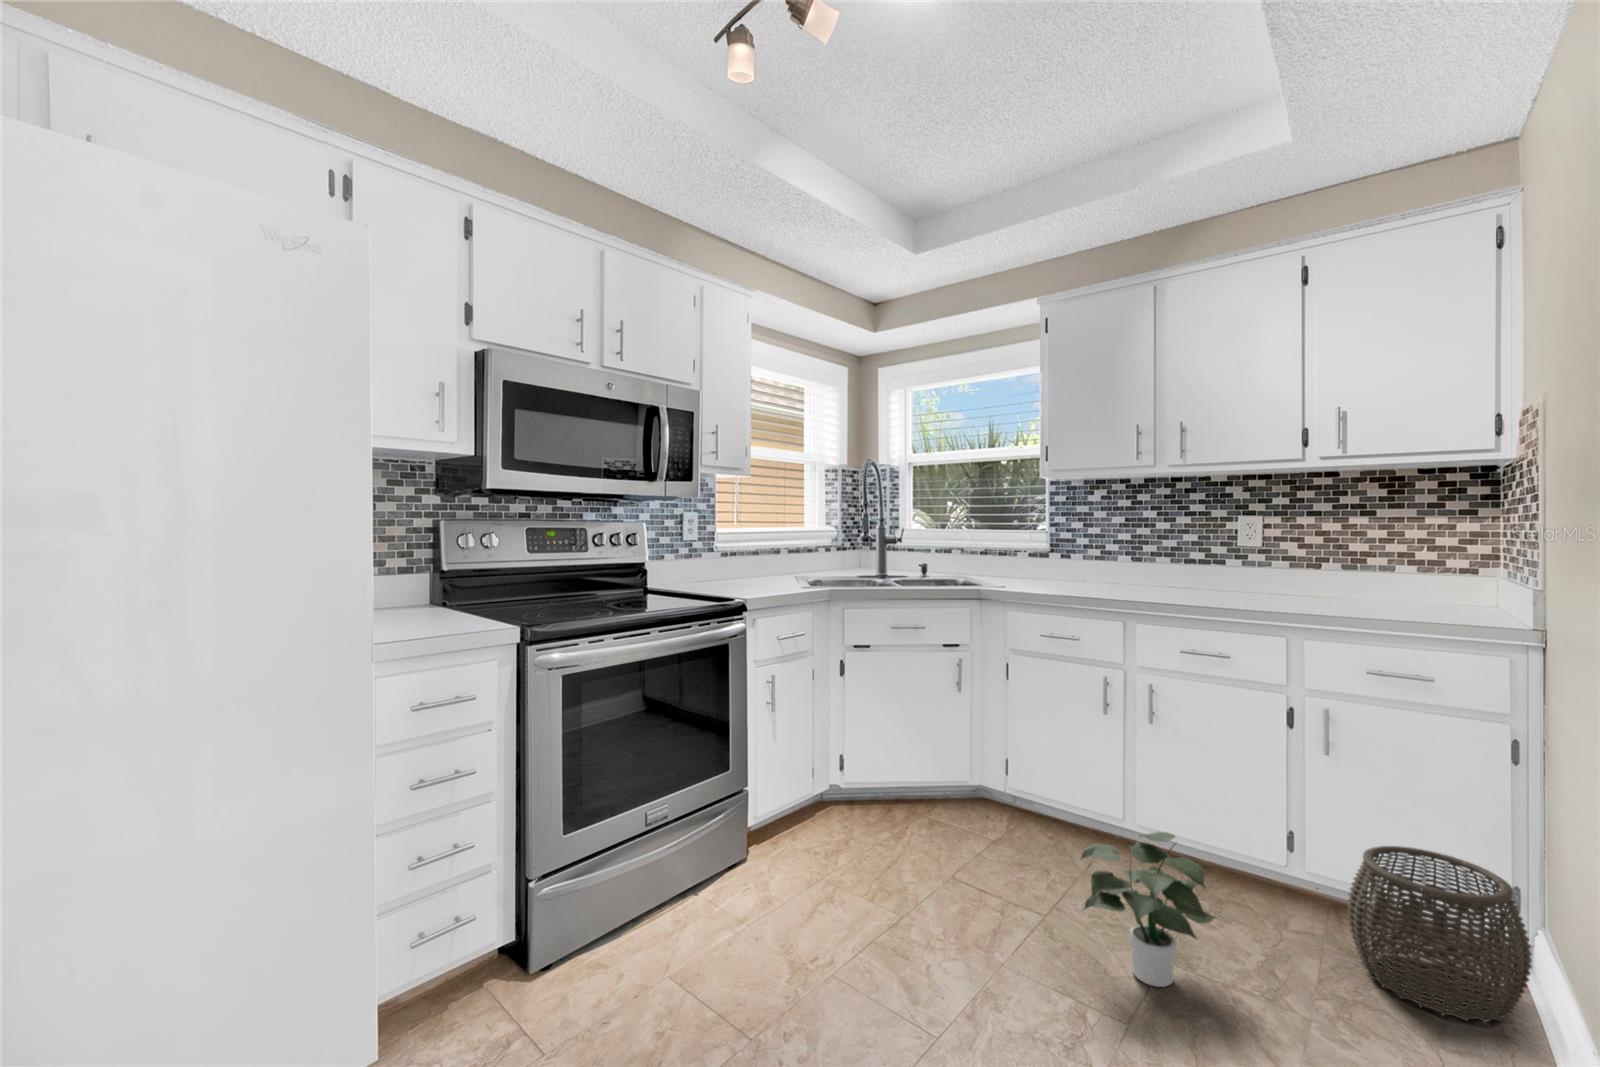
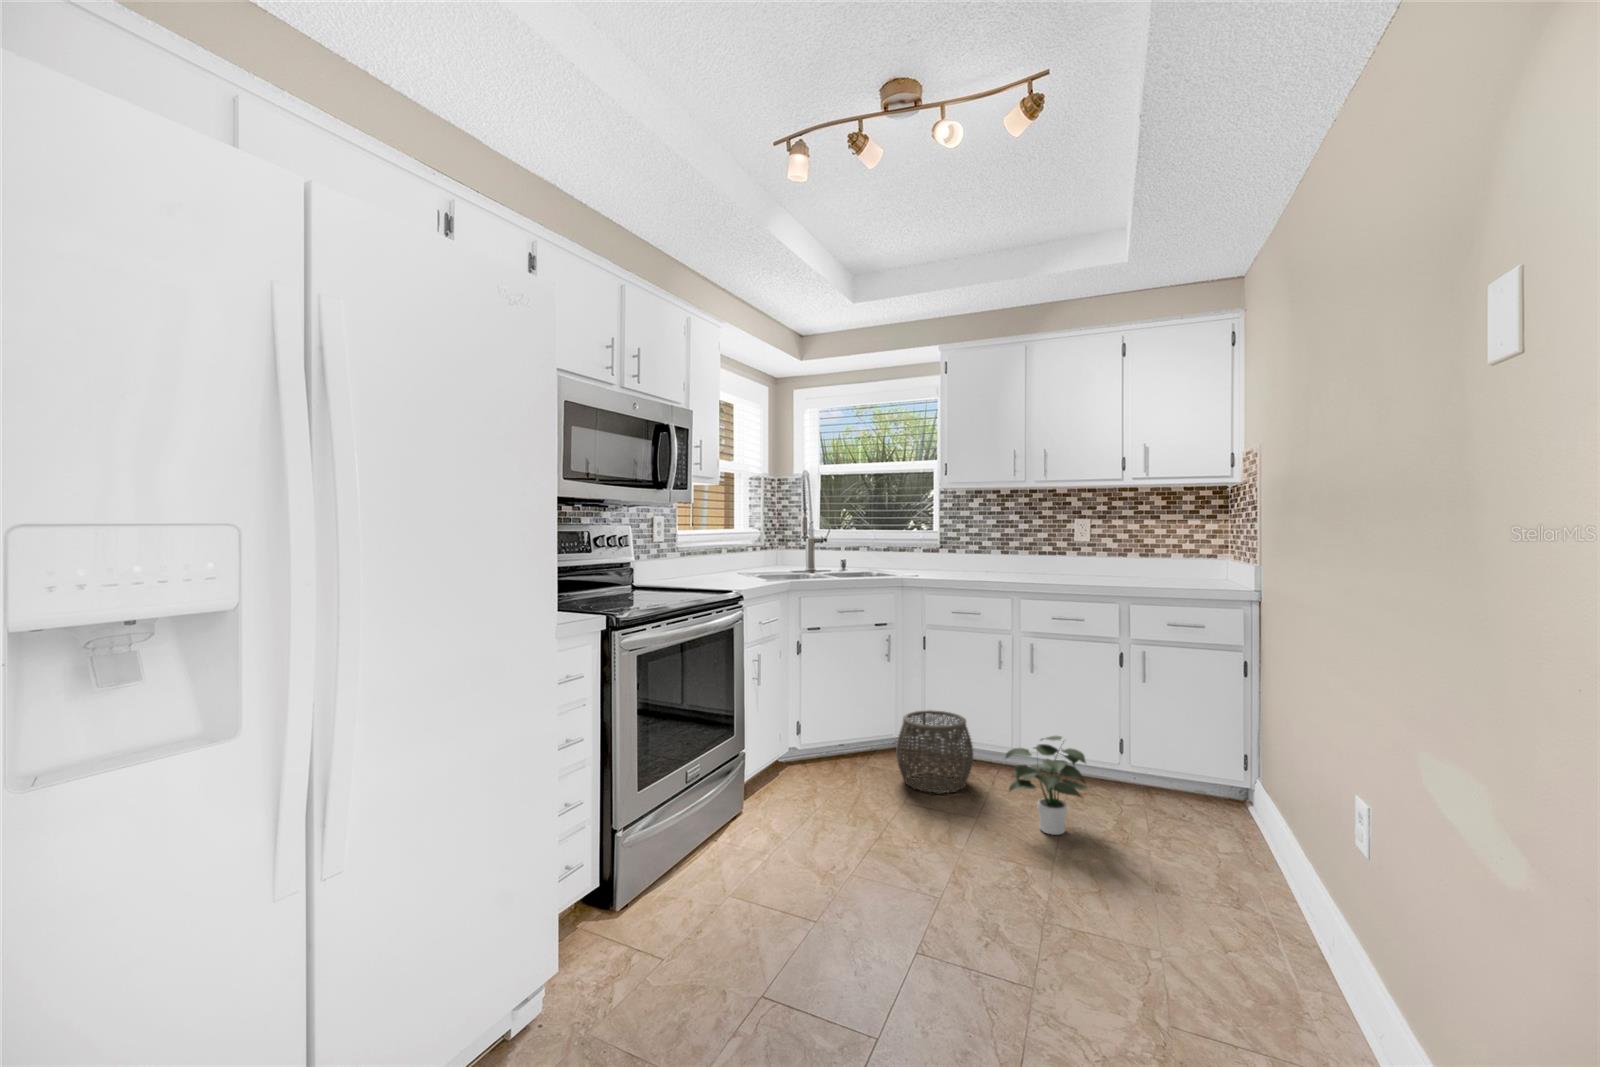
woven basket: present [1347,846,1532,1022] -> present [896,710,973,794]

